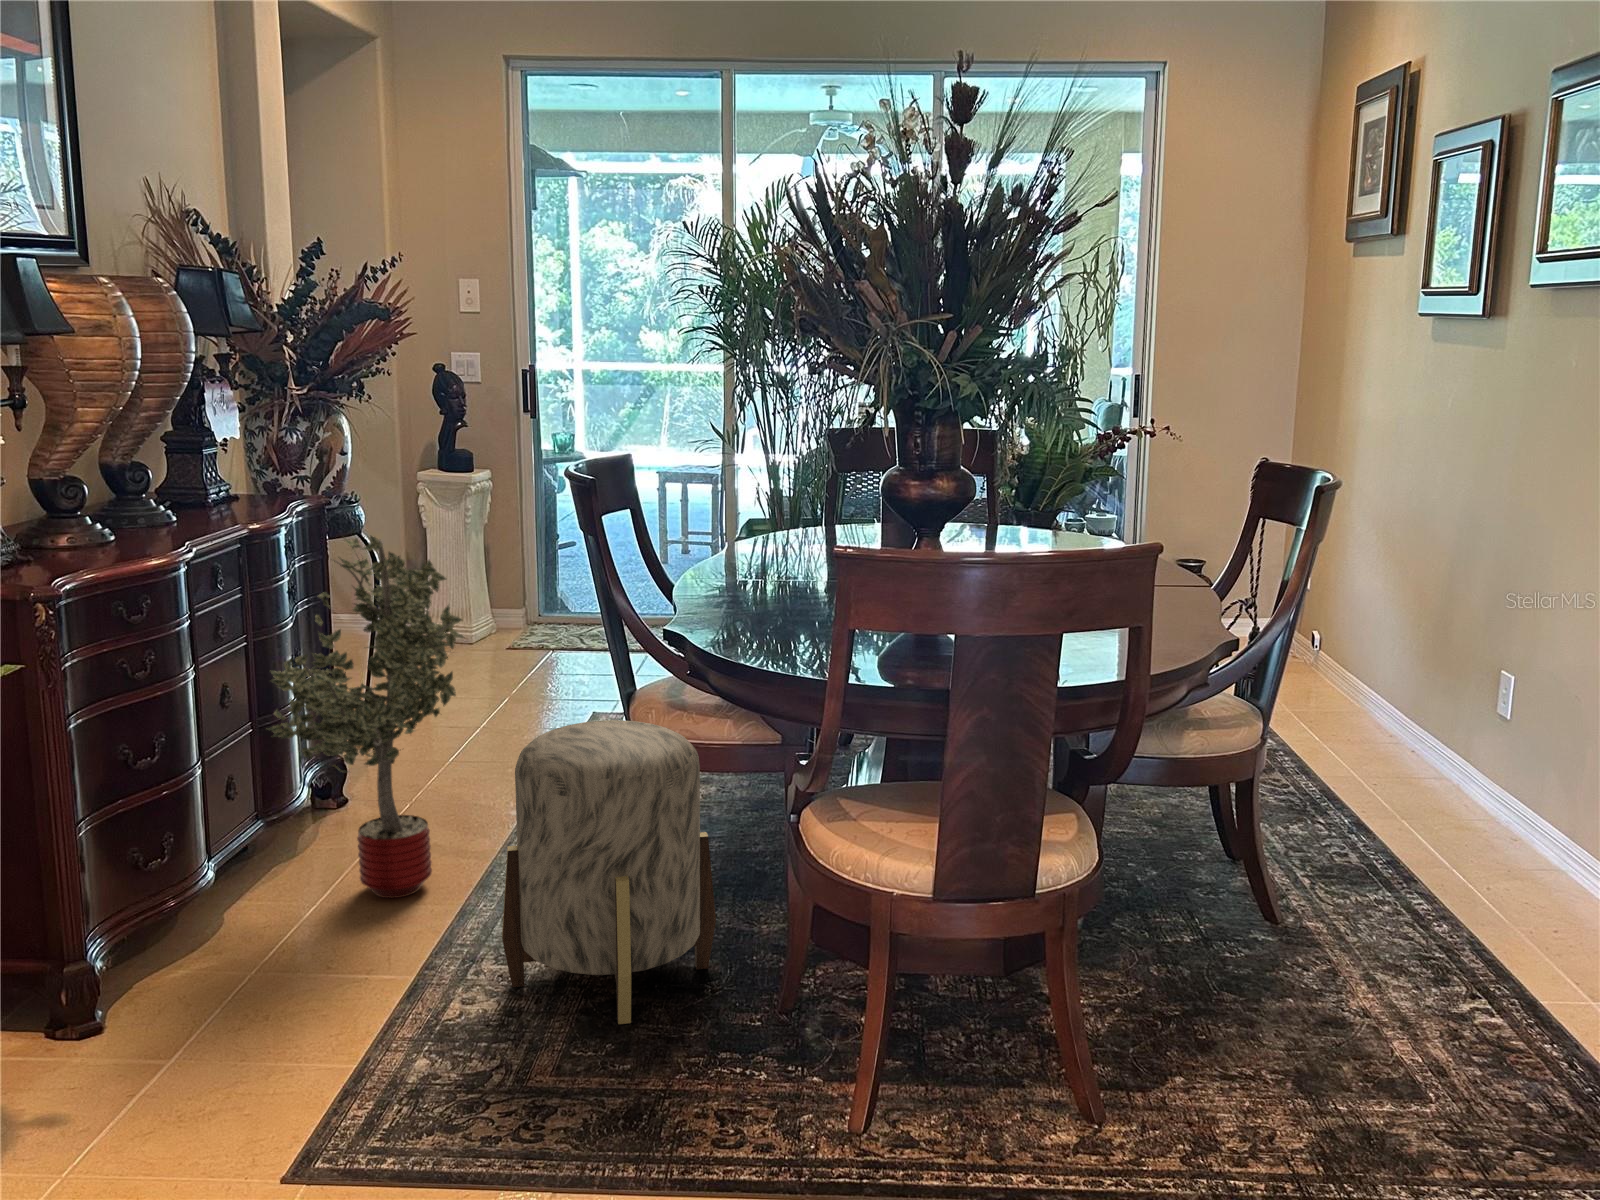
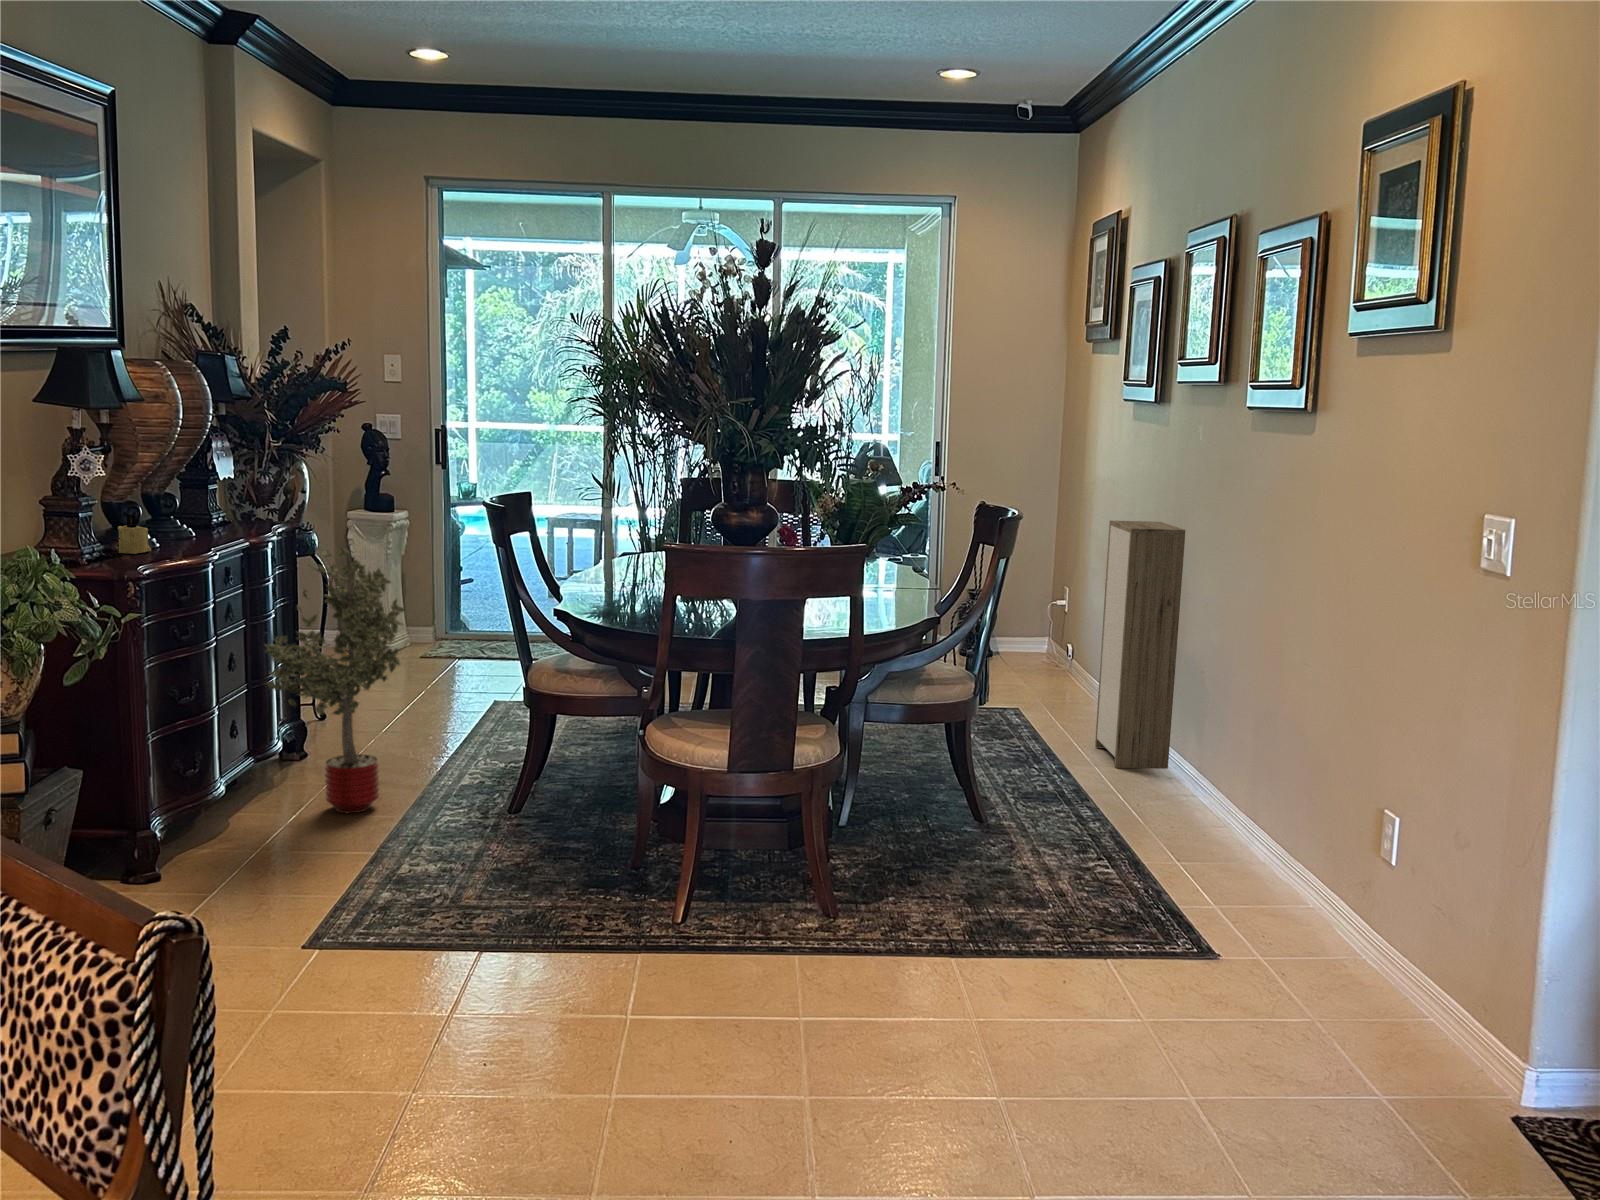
storage cabinet: none [1394,479,1551,826] -> present [1095,521,1185,769]
candle: none [47,499,97,555] -> present [118,515,151,554]
ottoman: present [502,720,716,1024] -> none [438,674,589,876]

